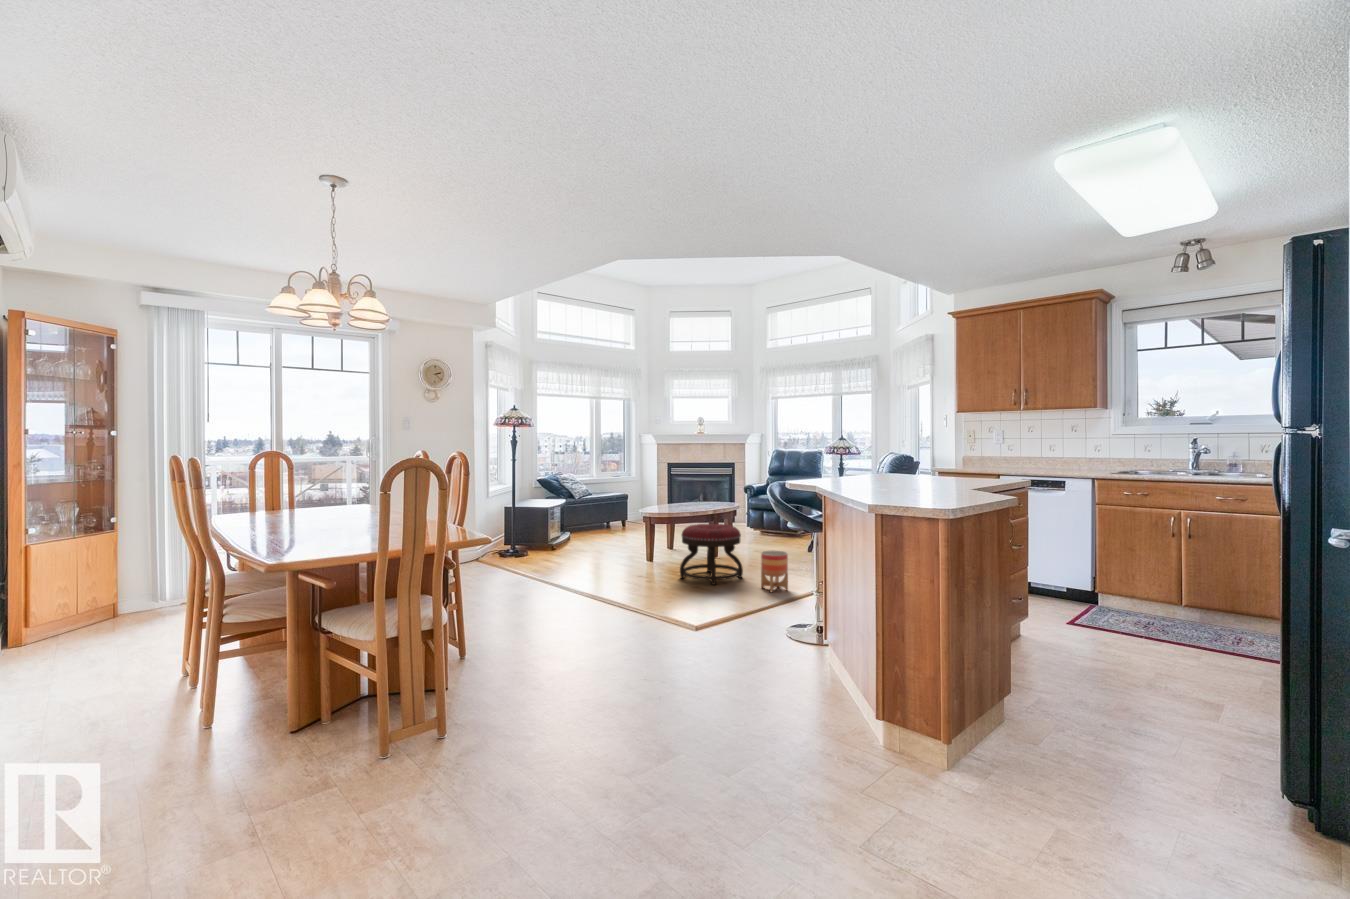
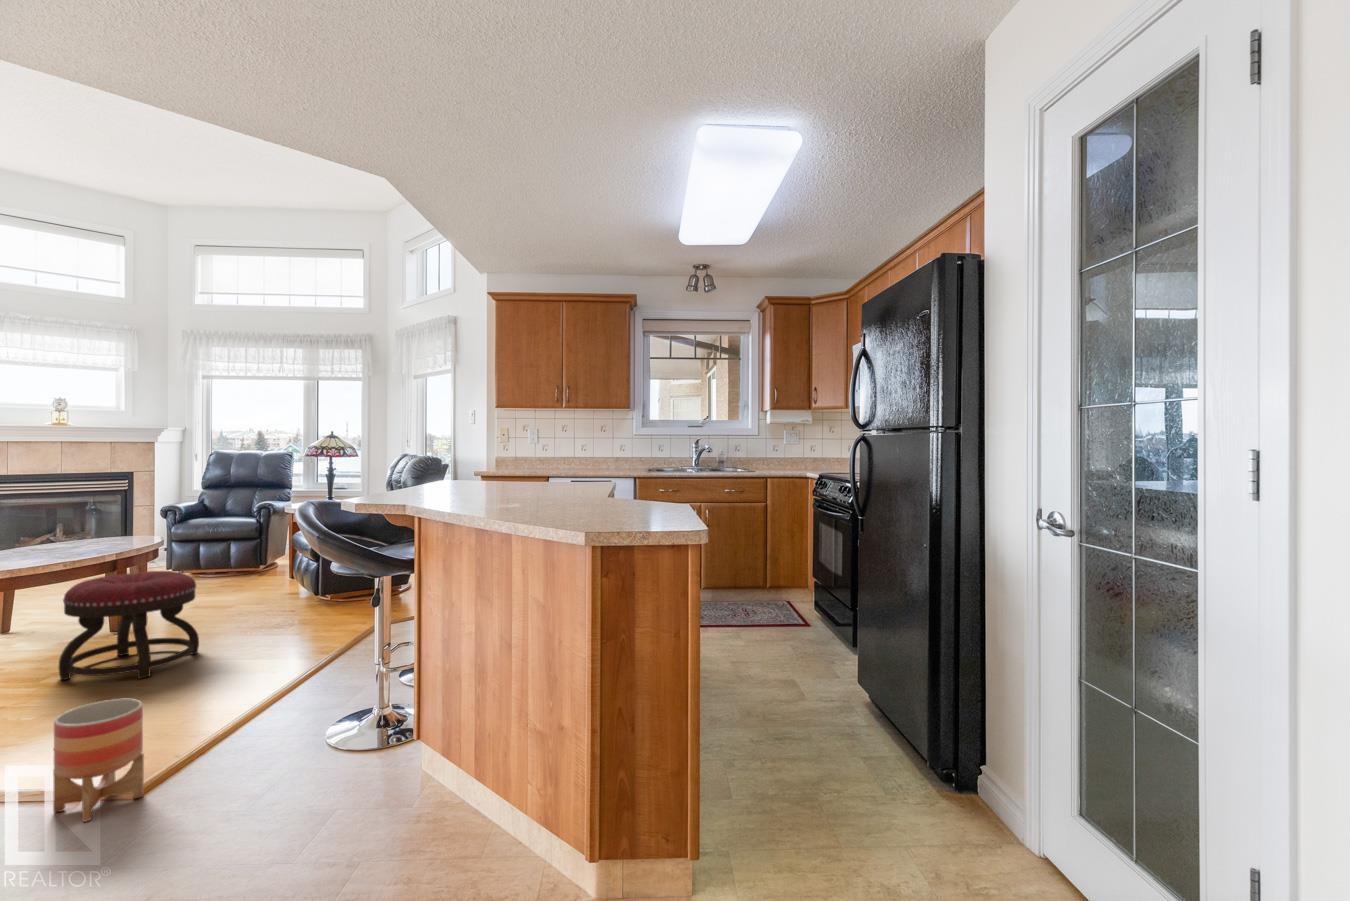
planter: present [761,551,788,592] -> present [53,699,144,822]

